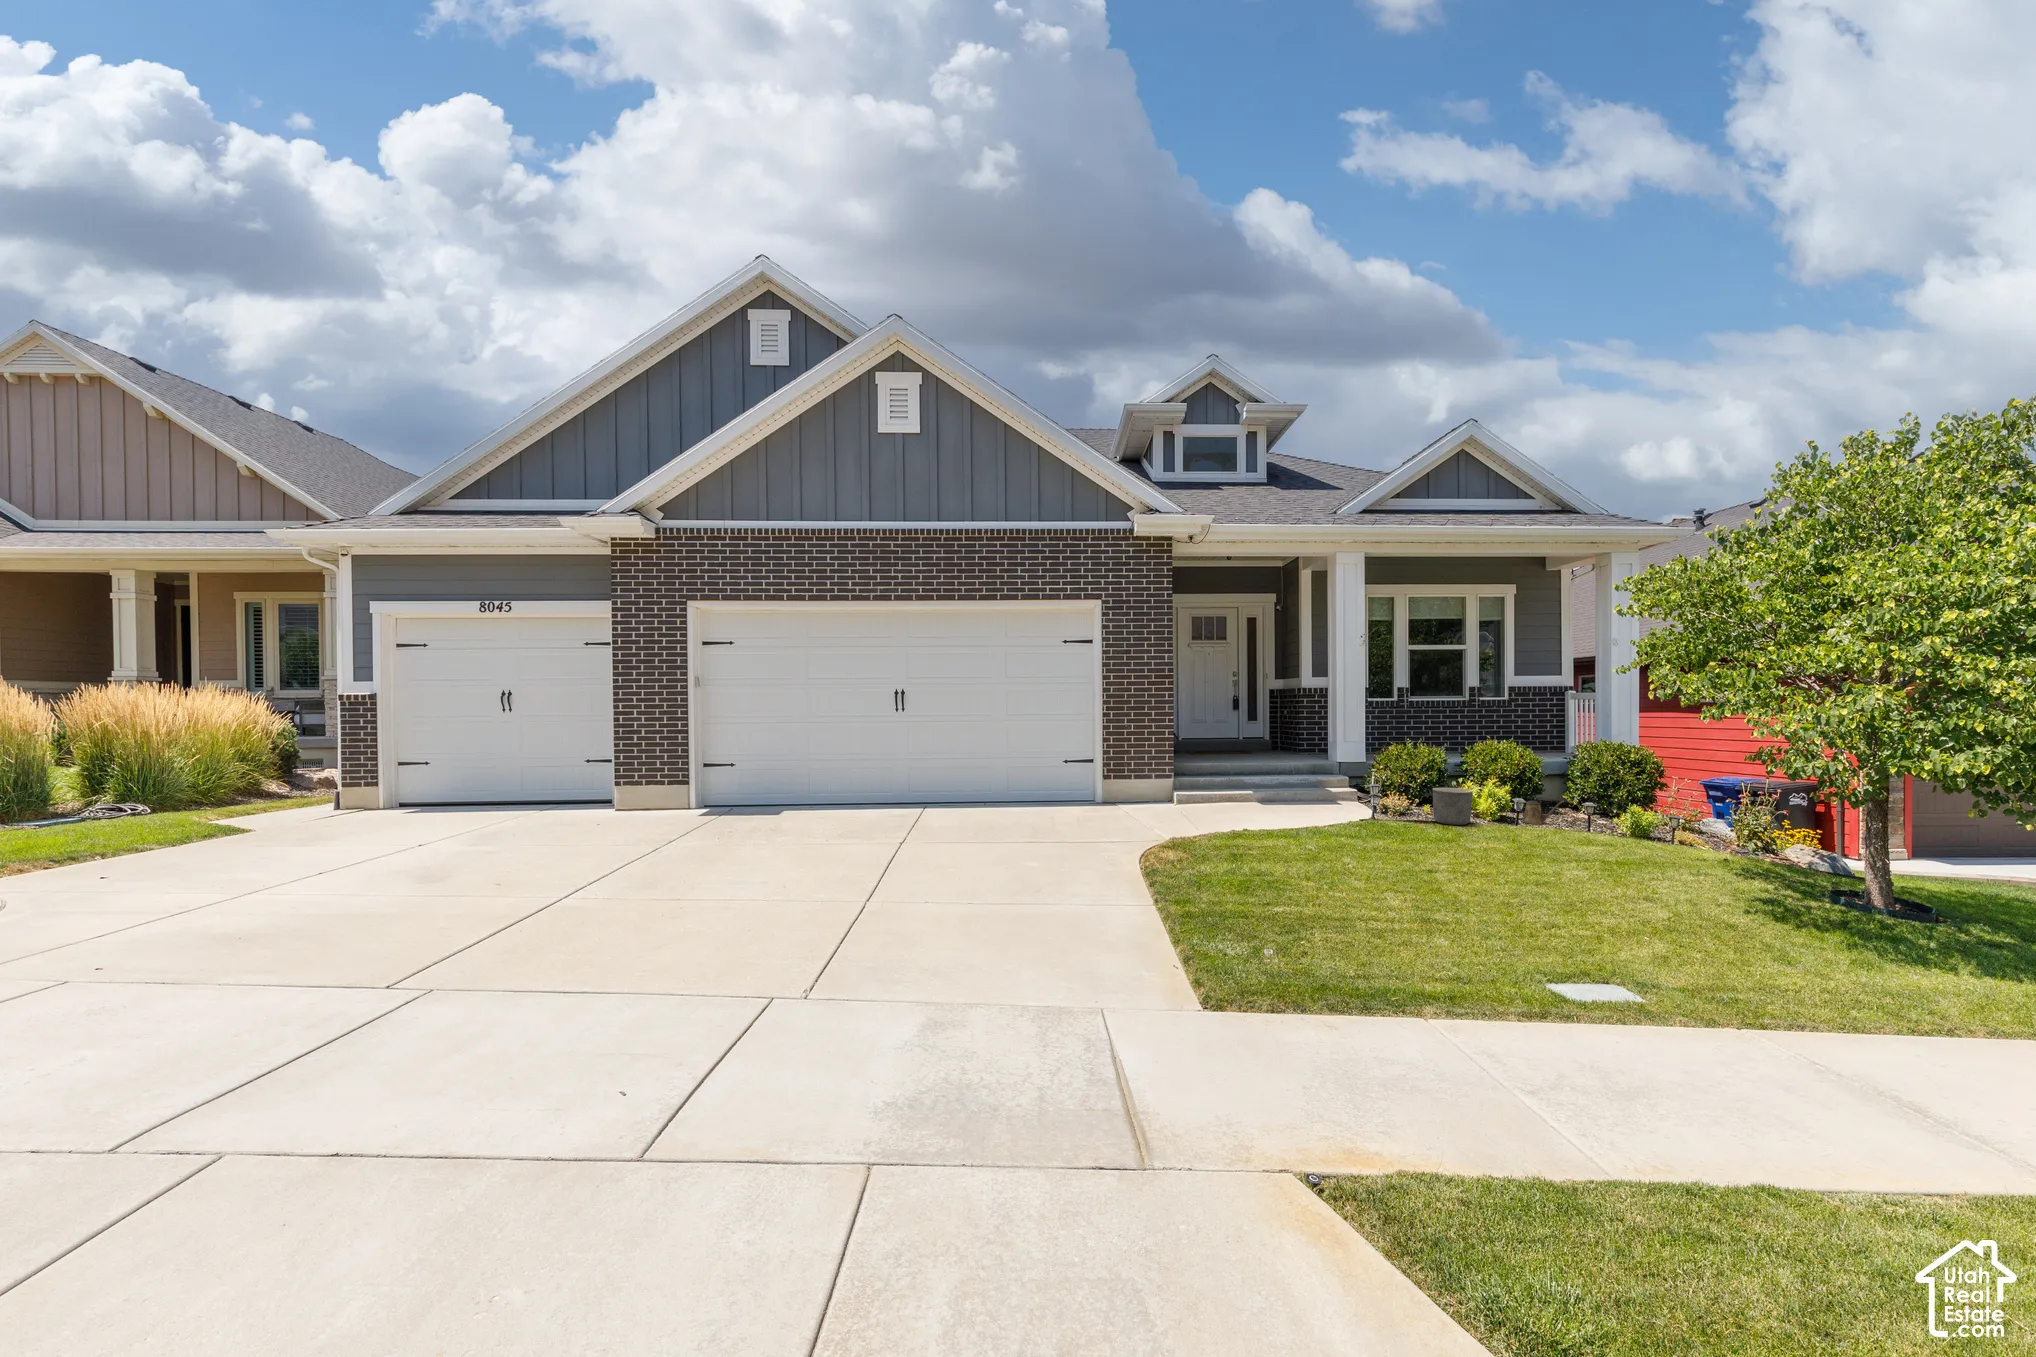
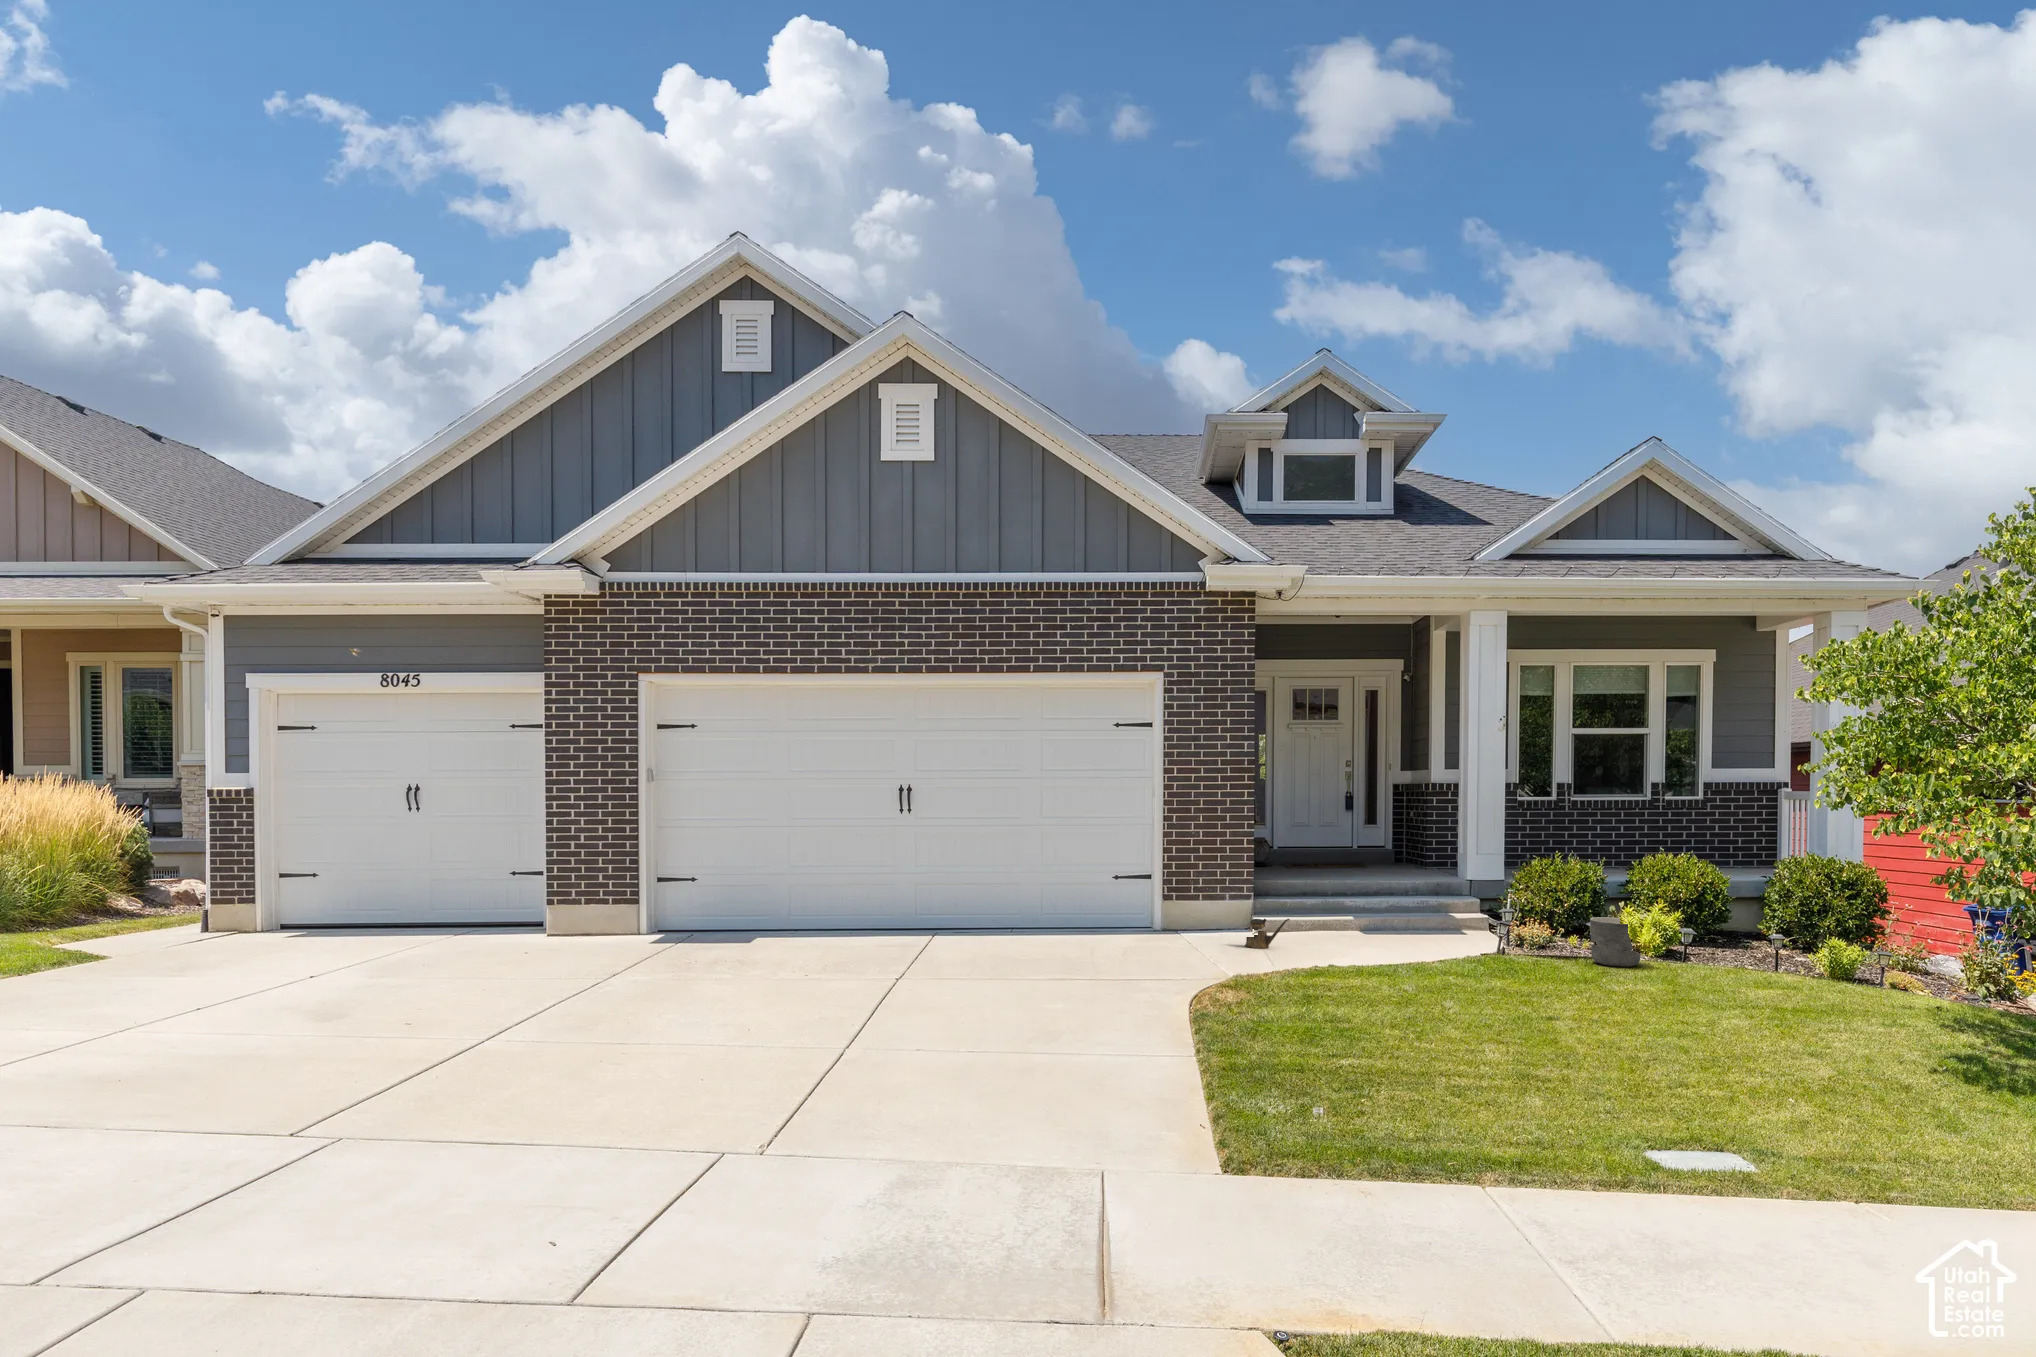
watering can: present [1517,801,1564,824] -> present [1245,919,1290,948]

